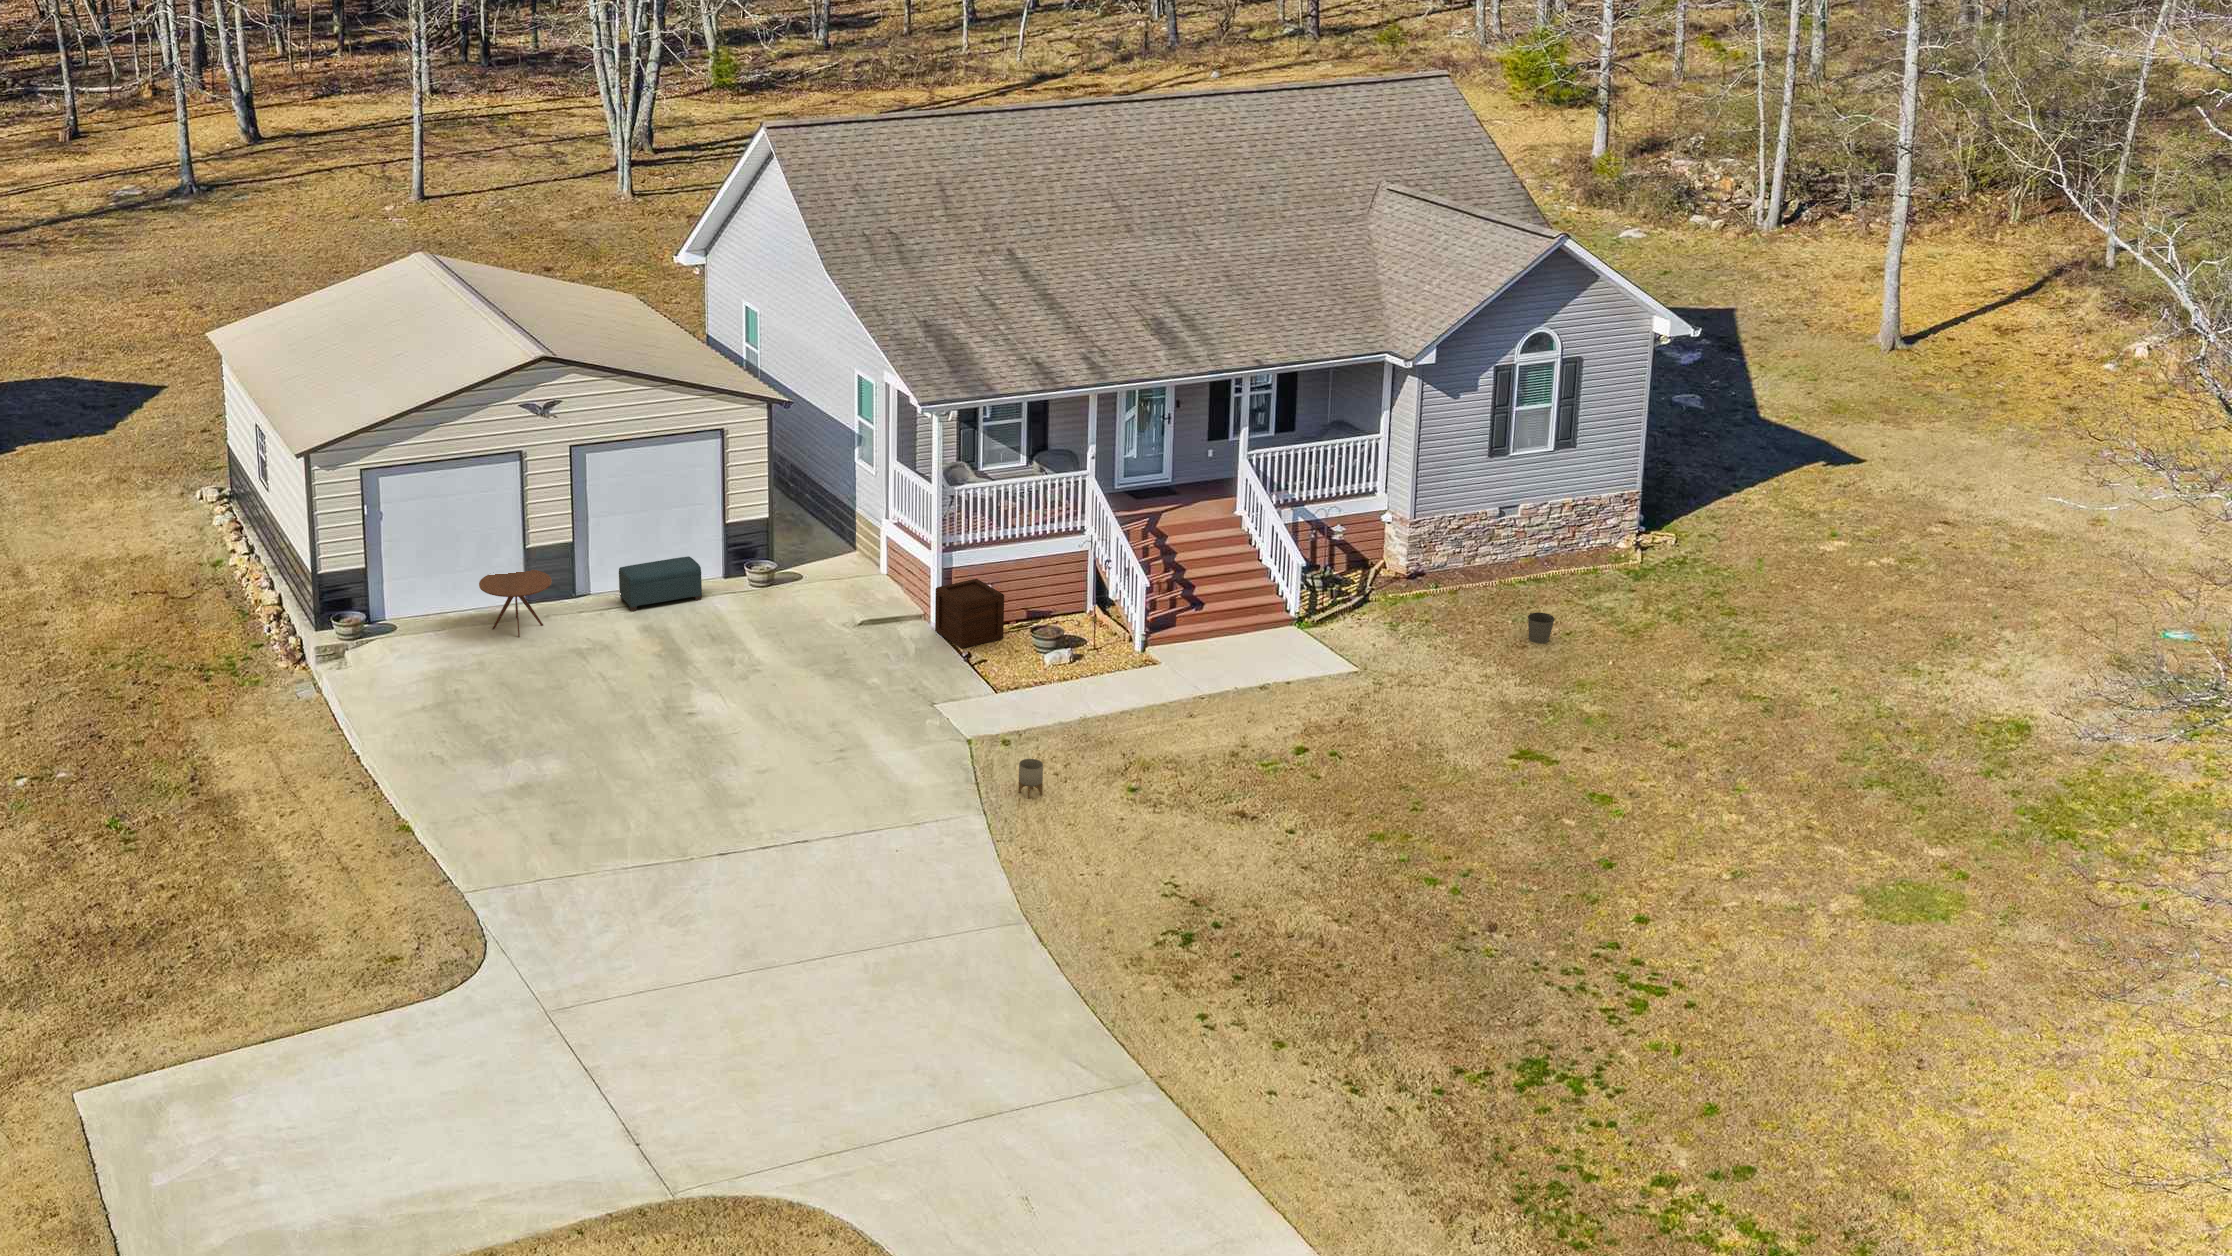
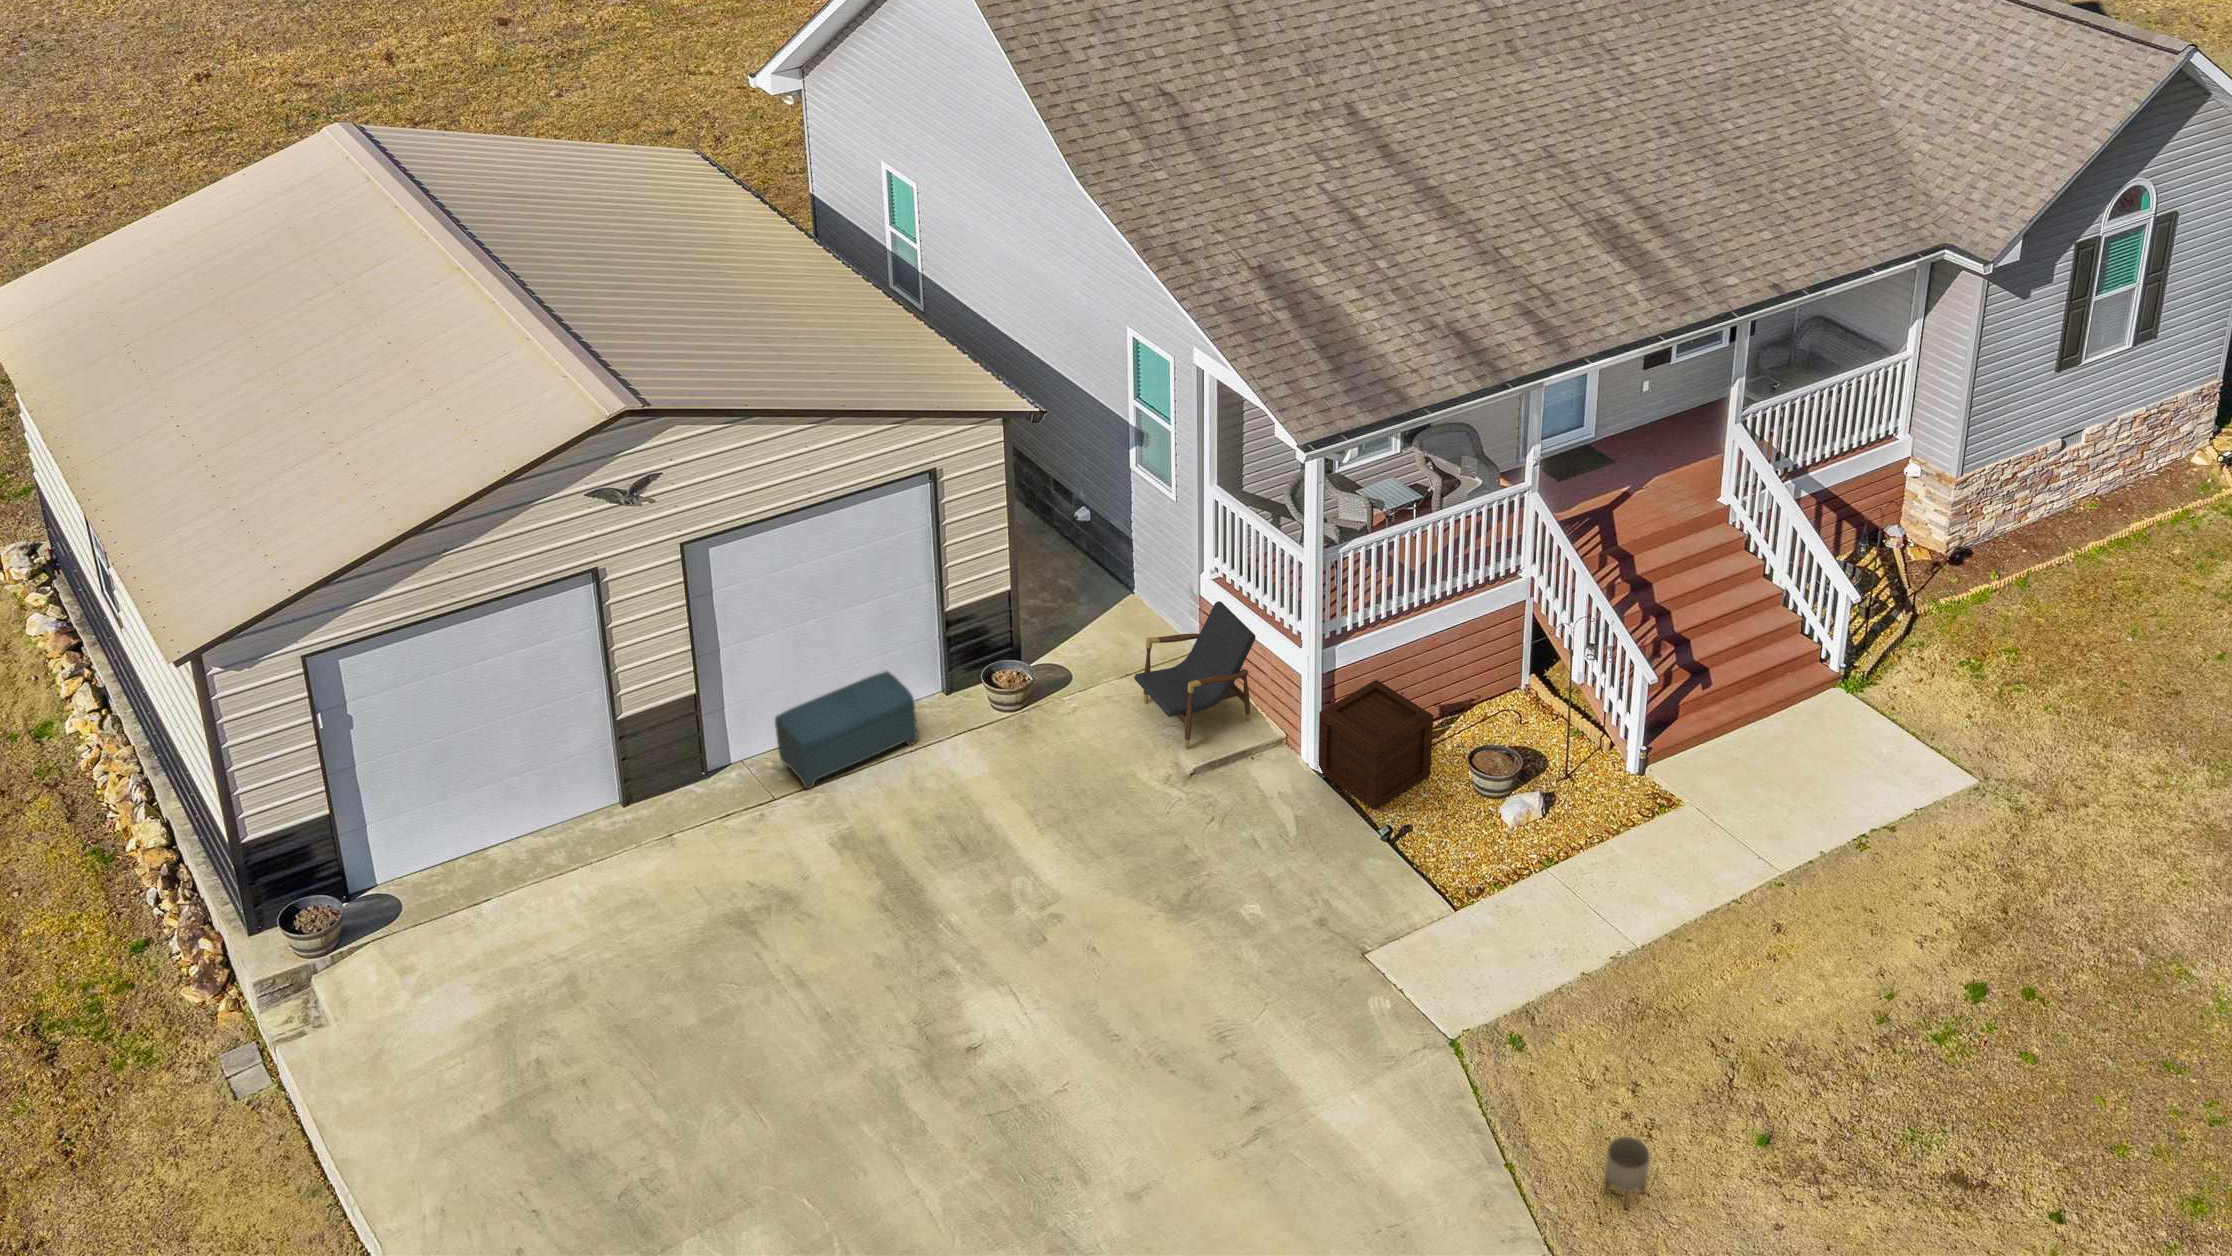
lounge chair: none [836,535,908,616] -> present [1134,601,1256,749]
round table: present [479,570,552,637] -> none [539,755,670,889]
bucket: present [1528,612,1554,643] -> none [2171,626,2213,674]

